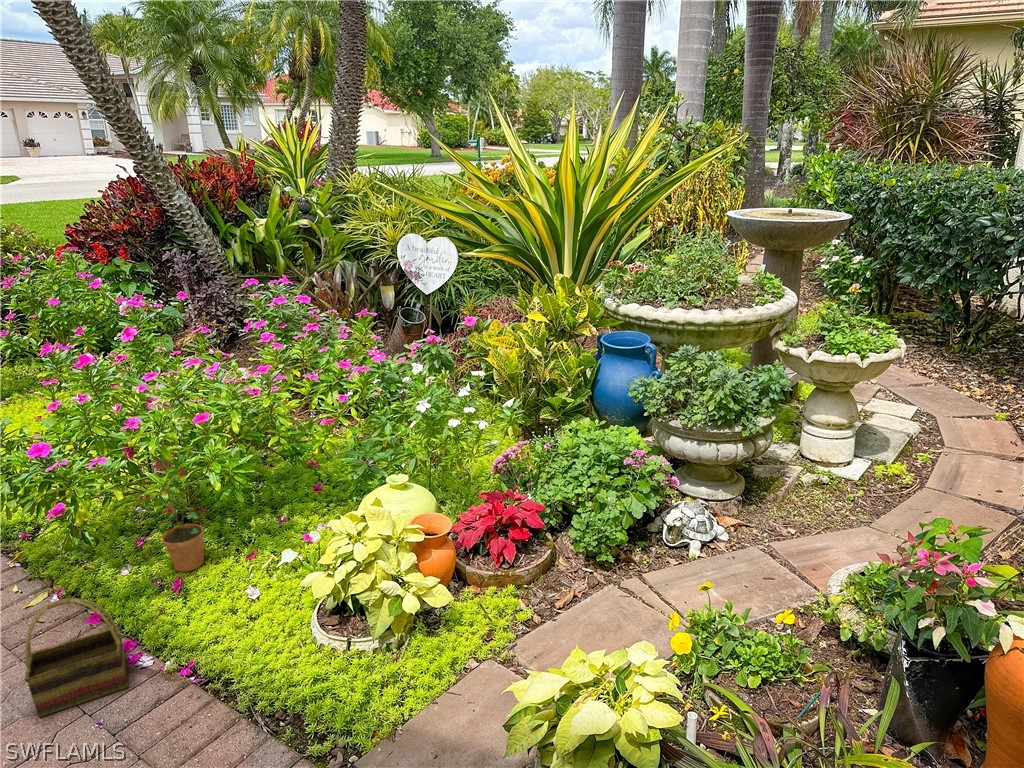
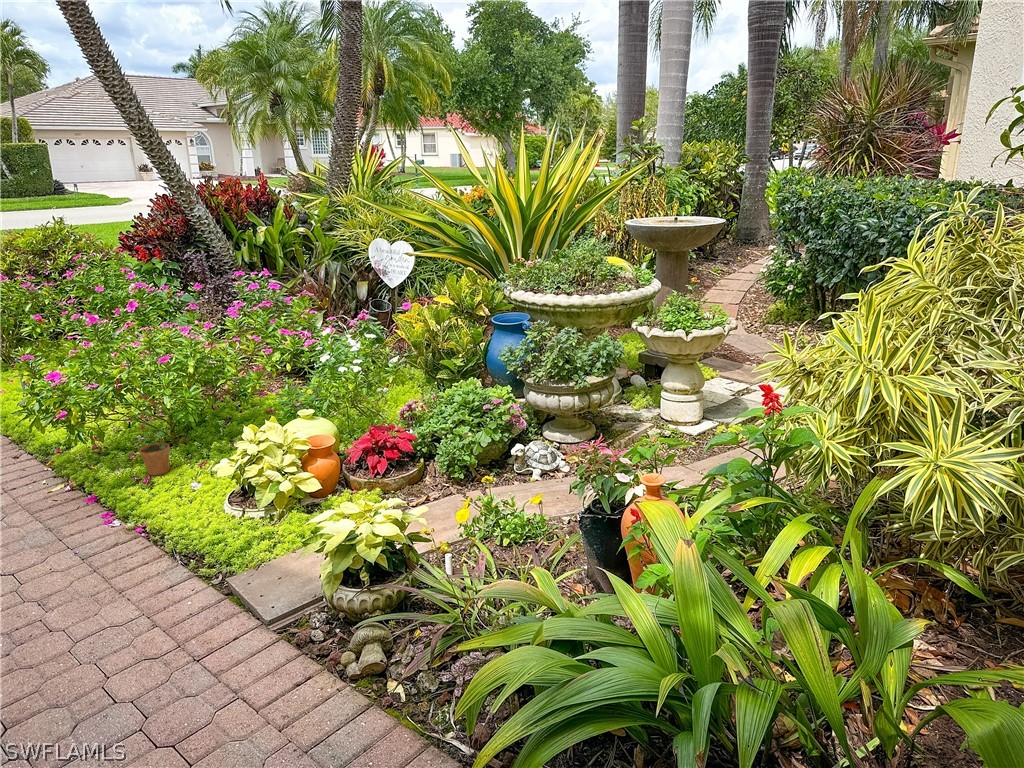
basket: present [25,598,128,717] -> none [33,471,104,549]

